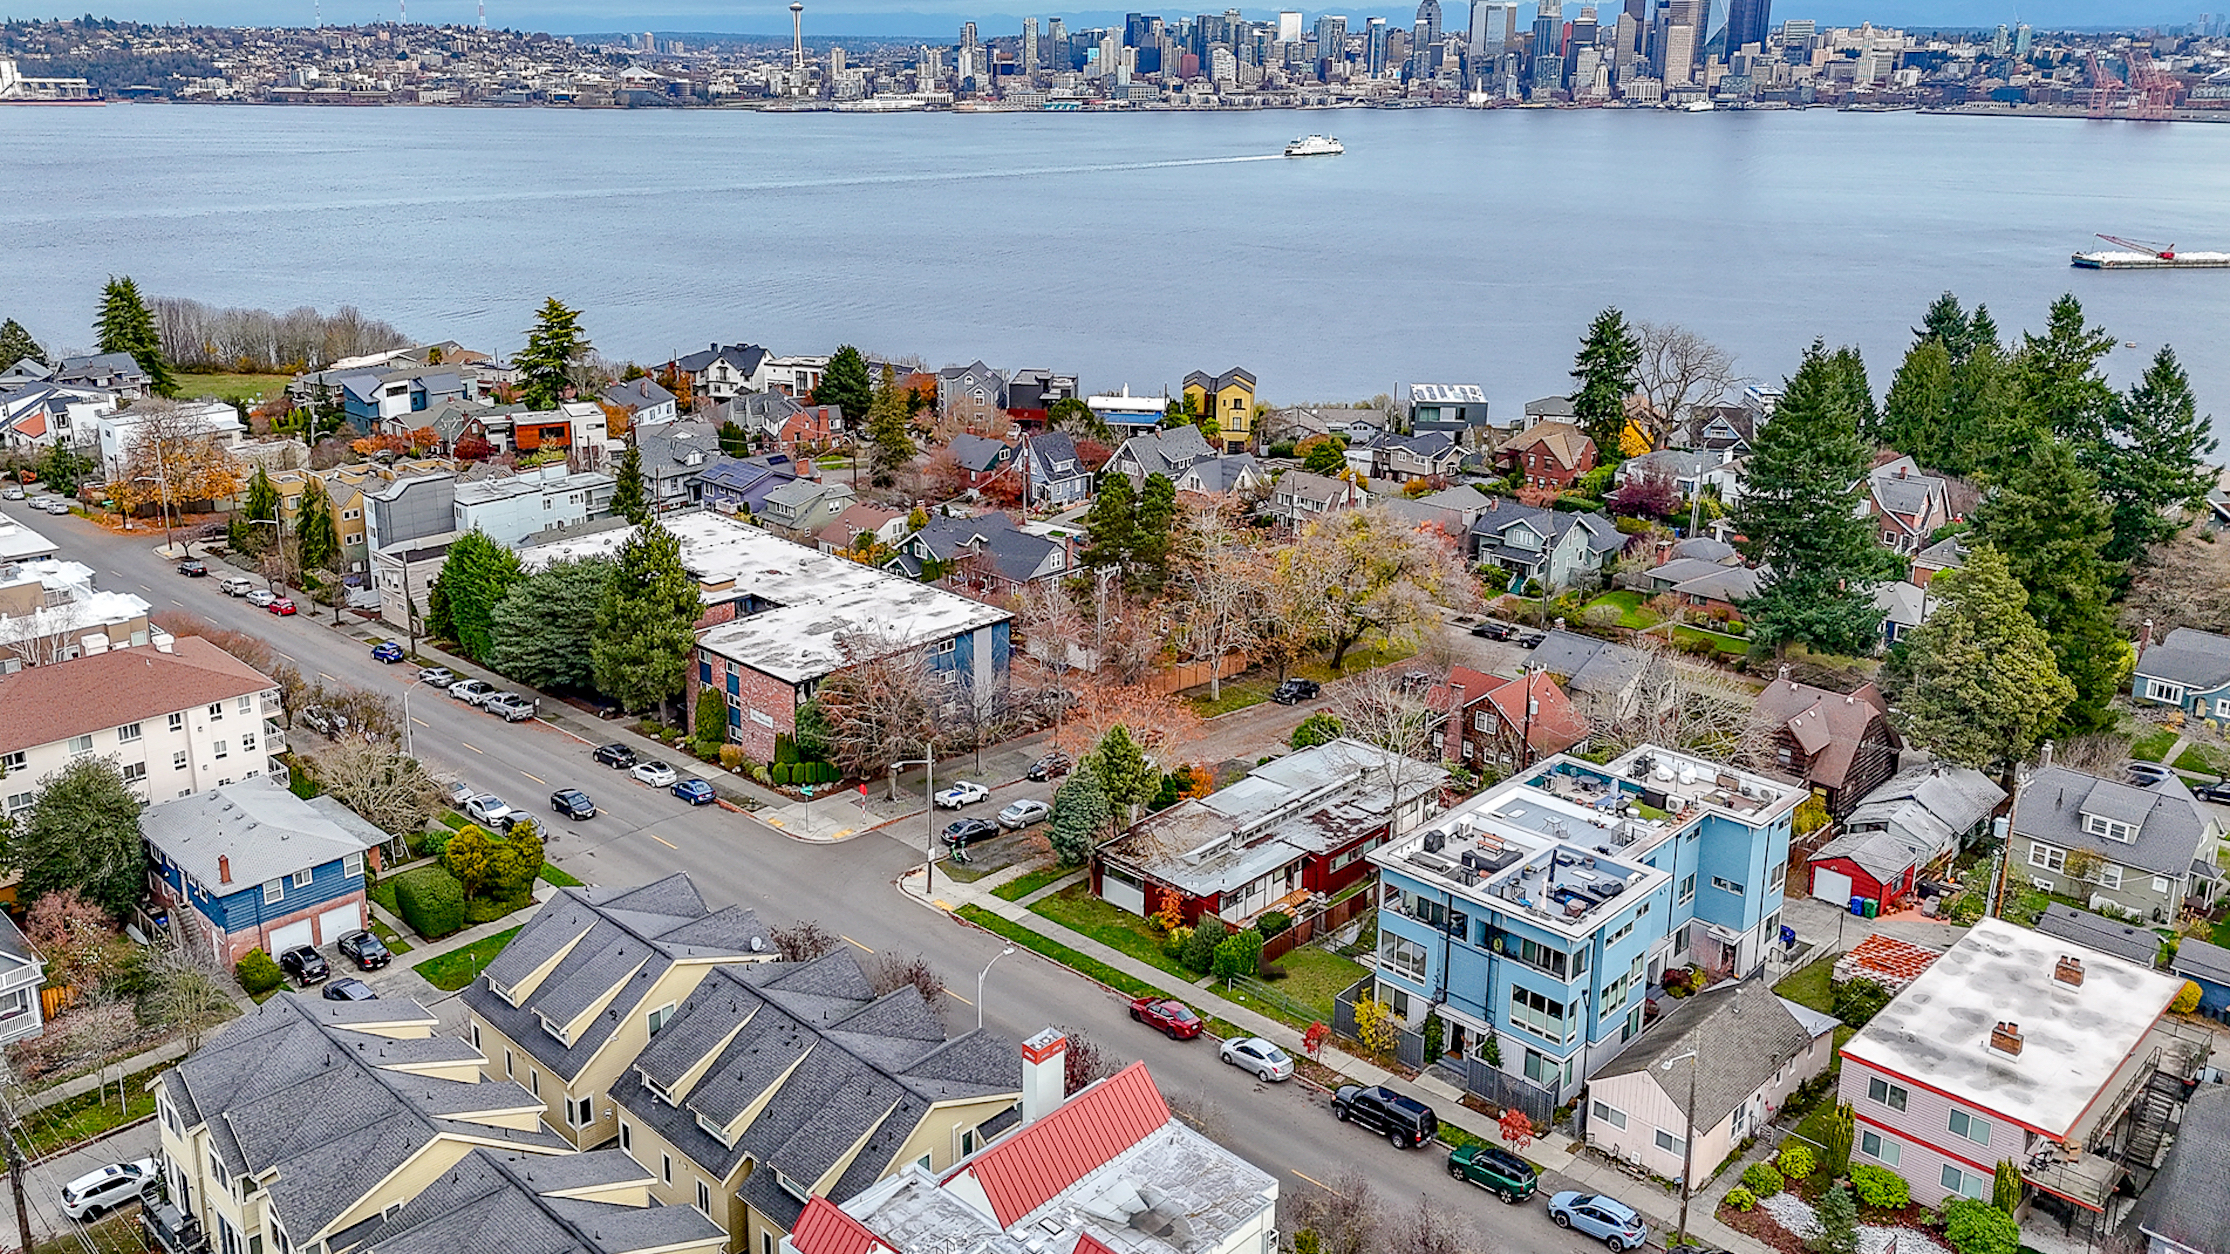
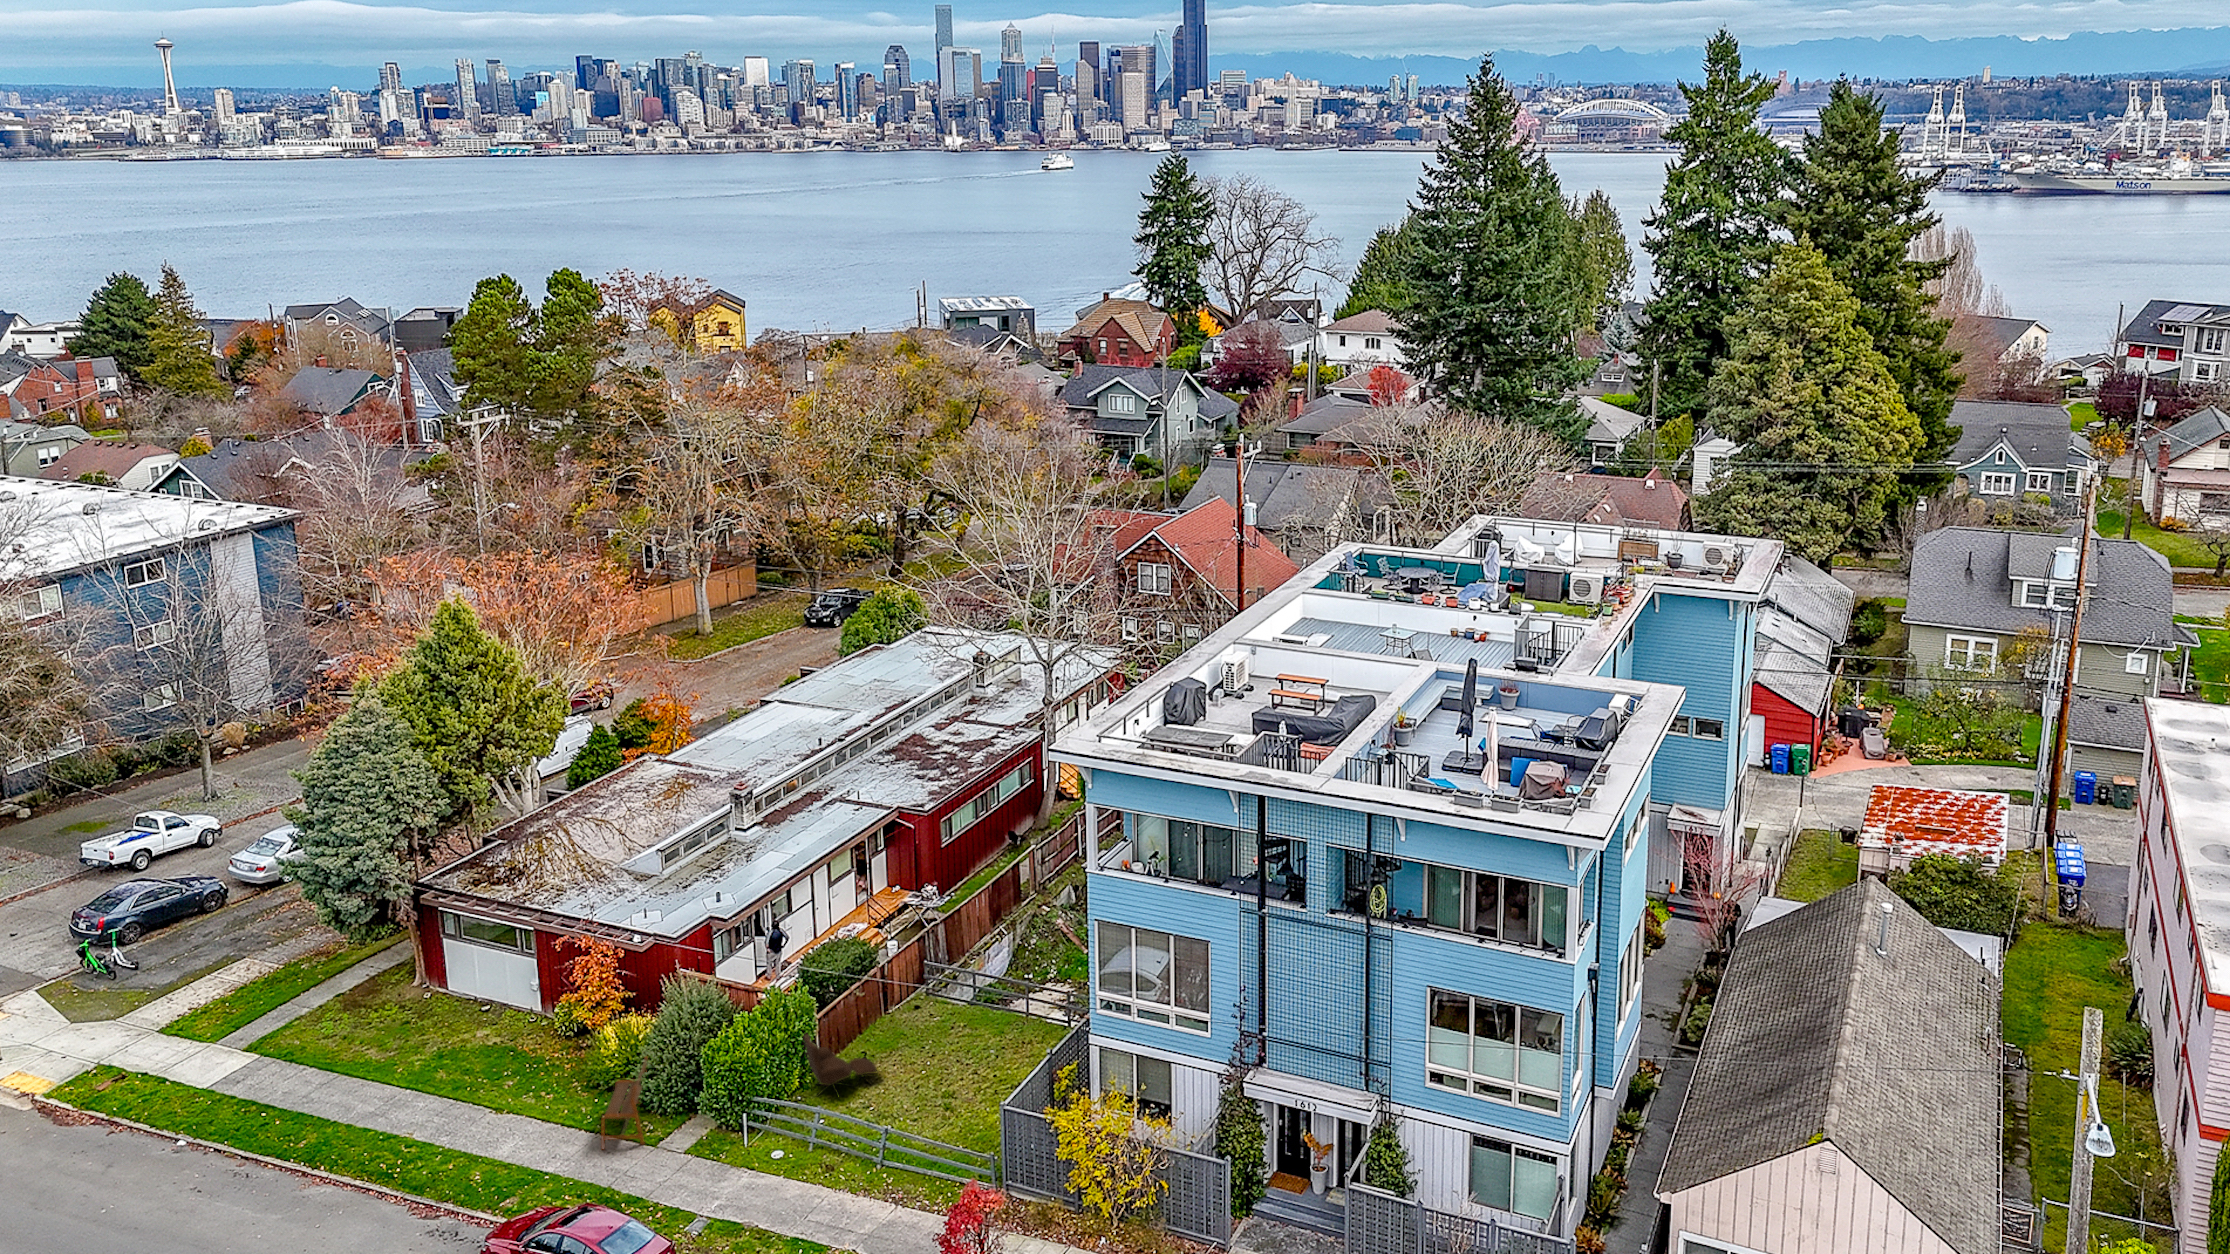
bench: none [1173,946,1194,982] -> present [601,1057,648,1149]

